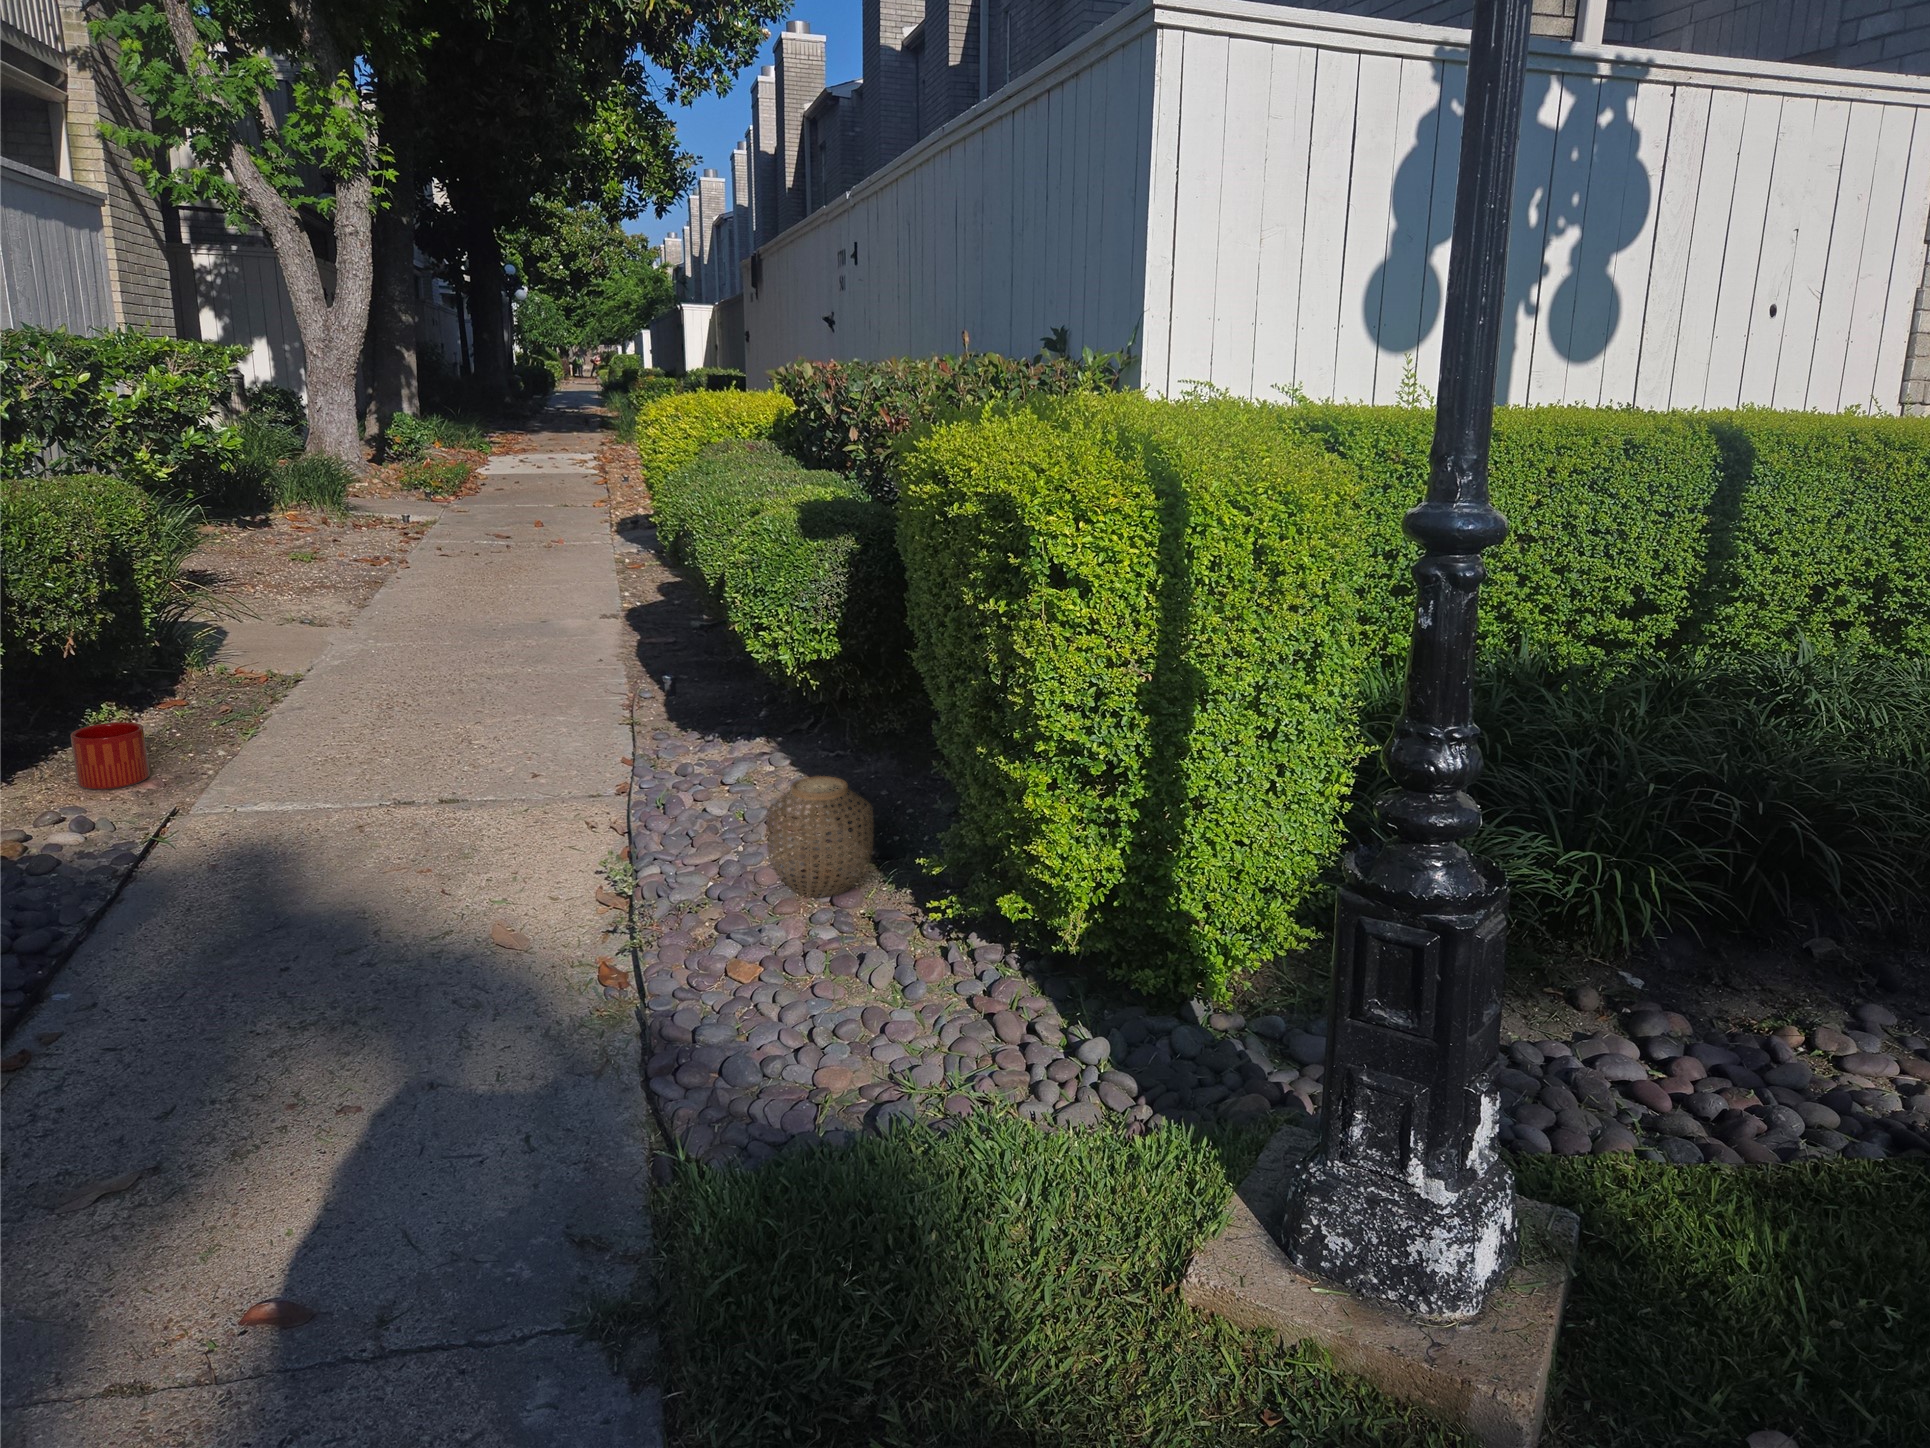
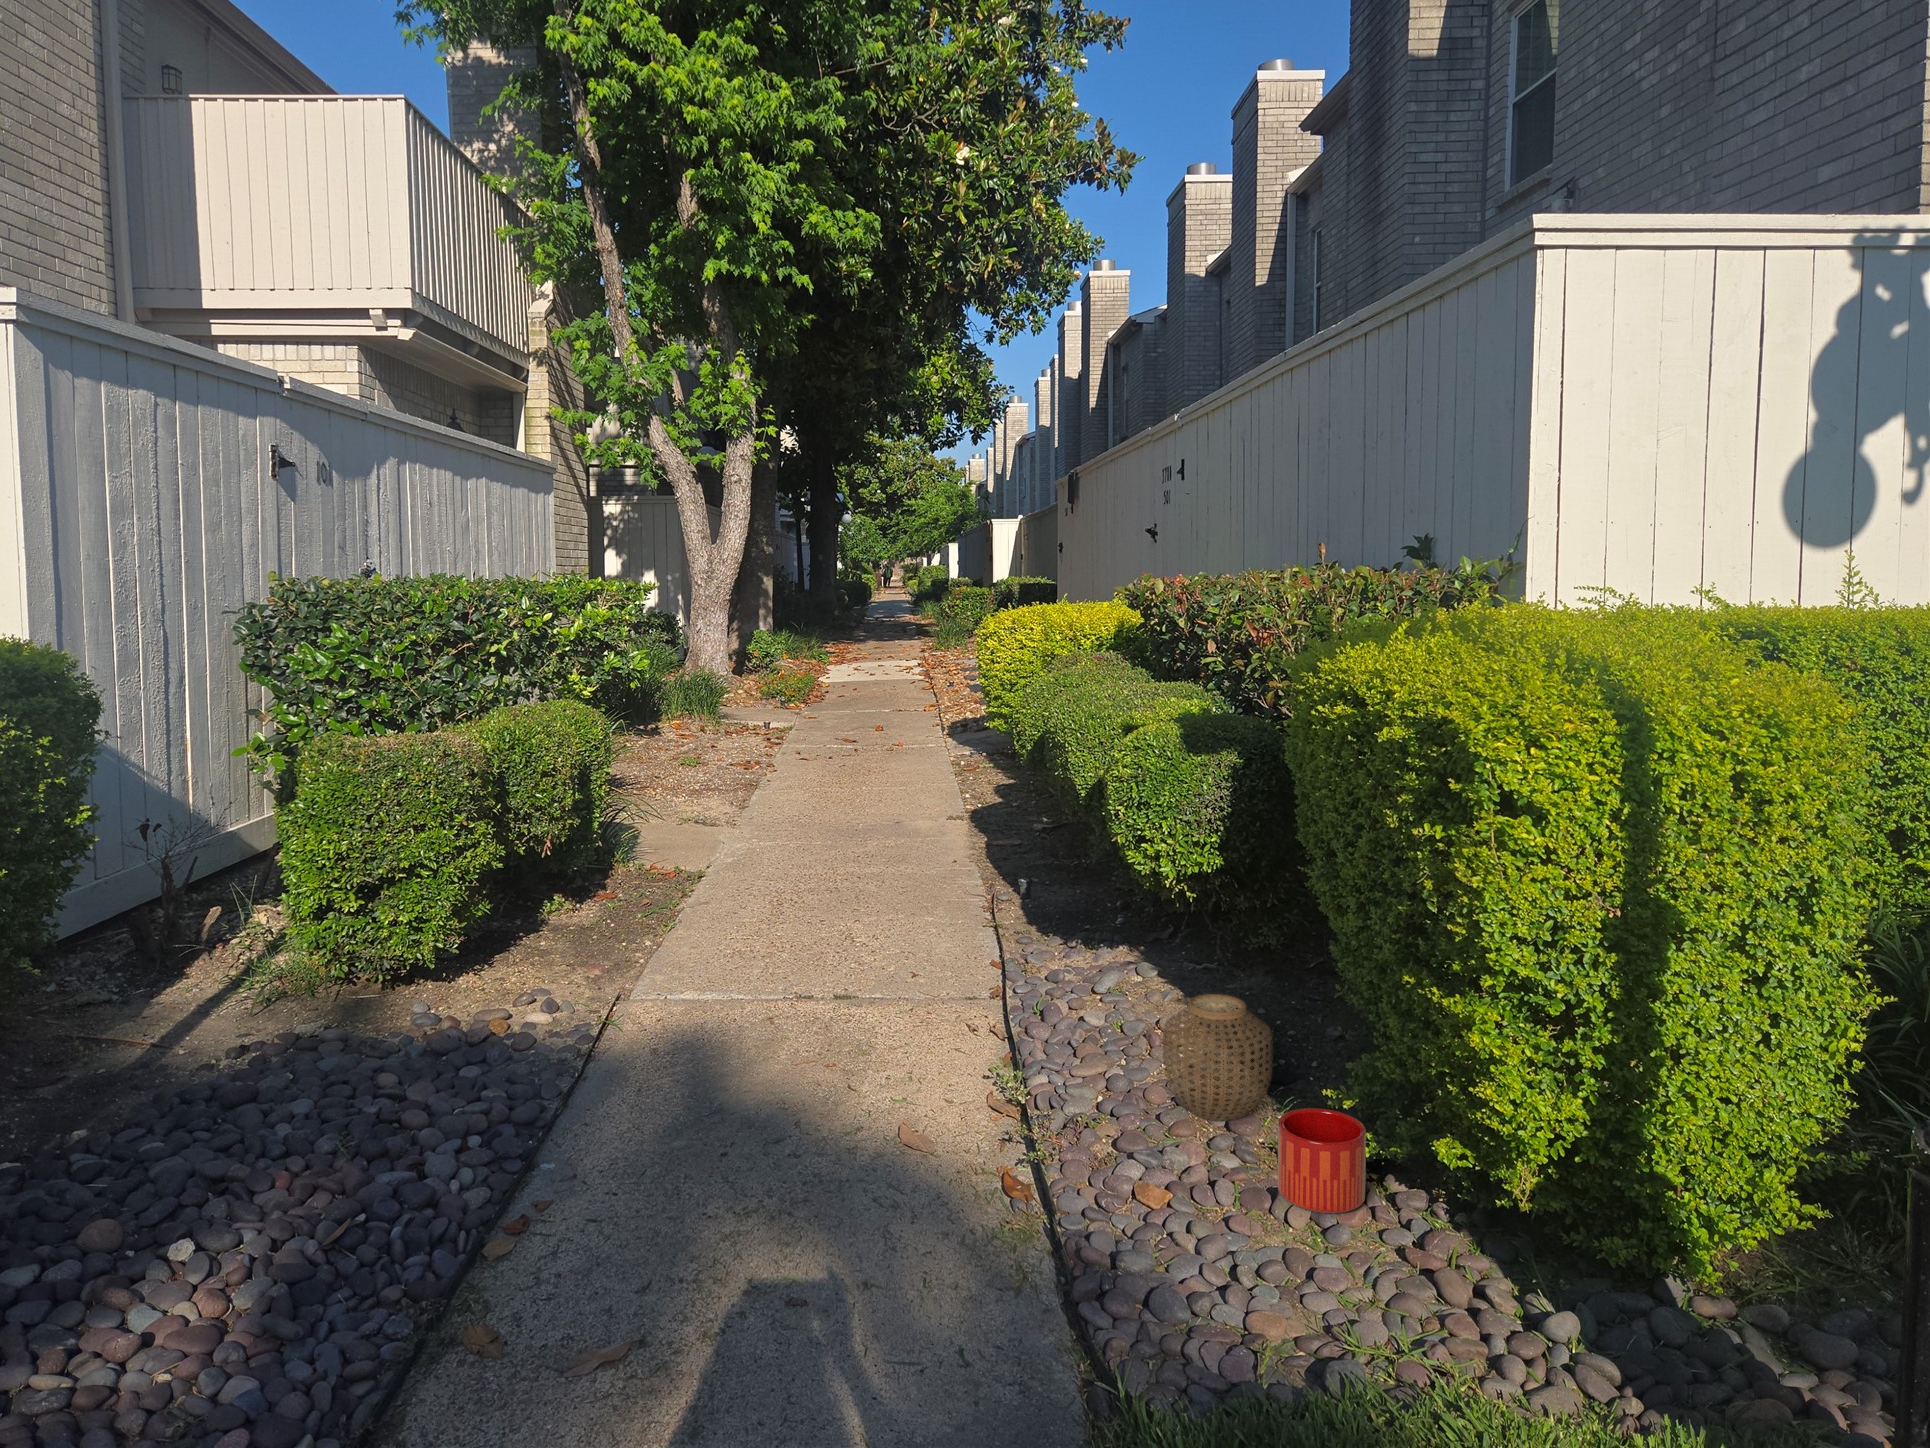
planter: present [71,722,150,790] -> present [1278,1108,1366,1213]

